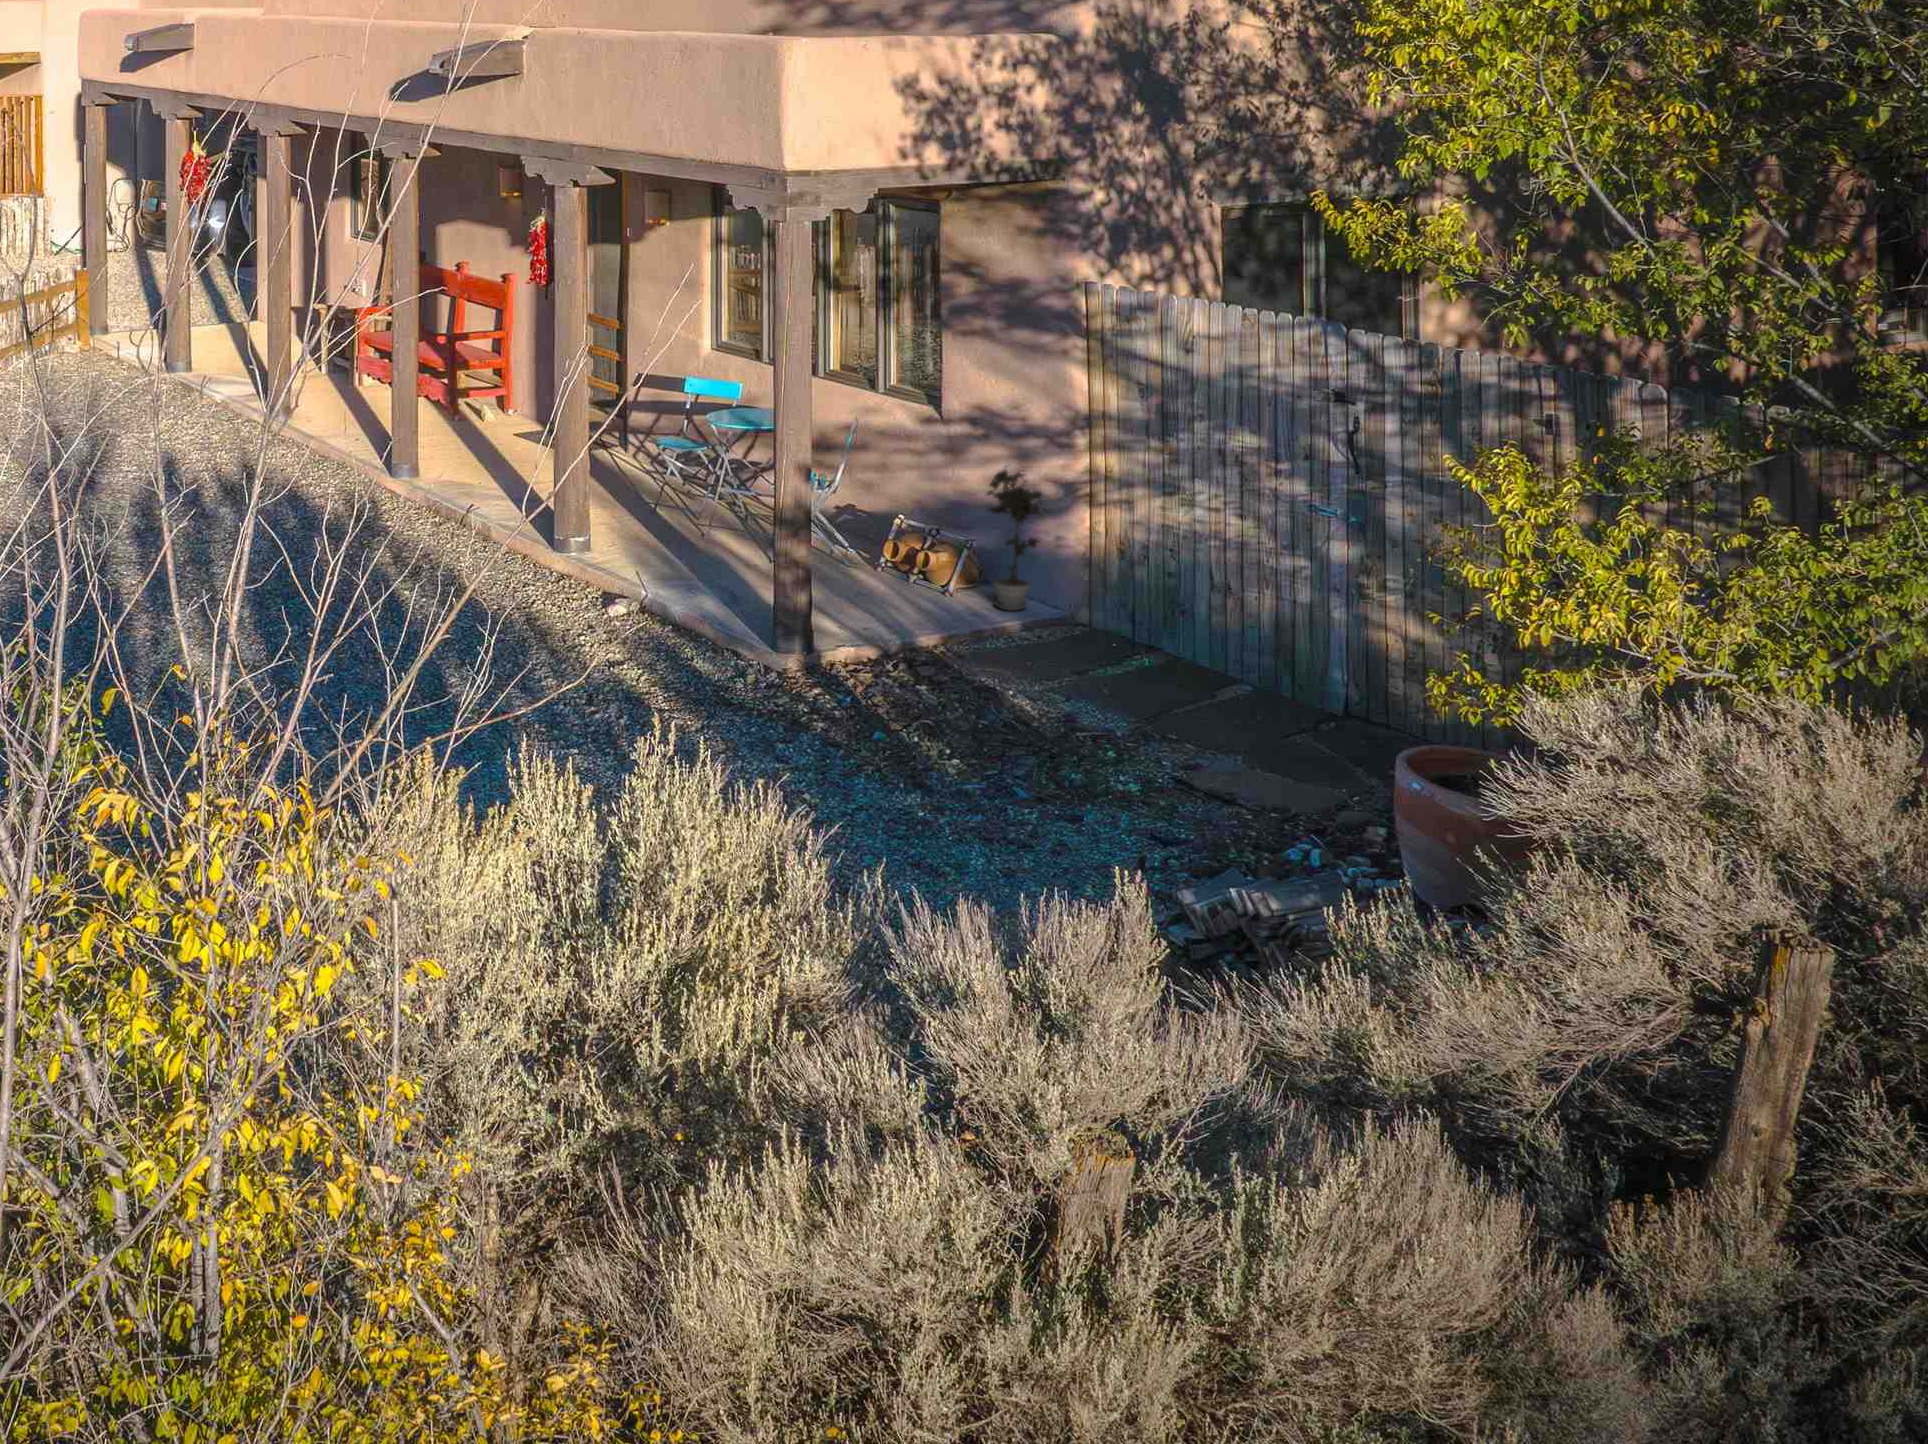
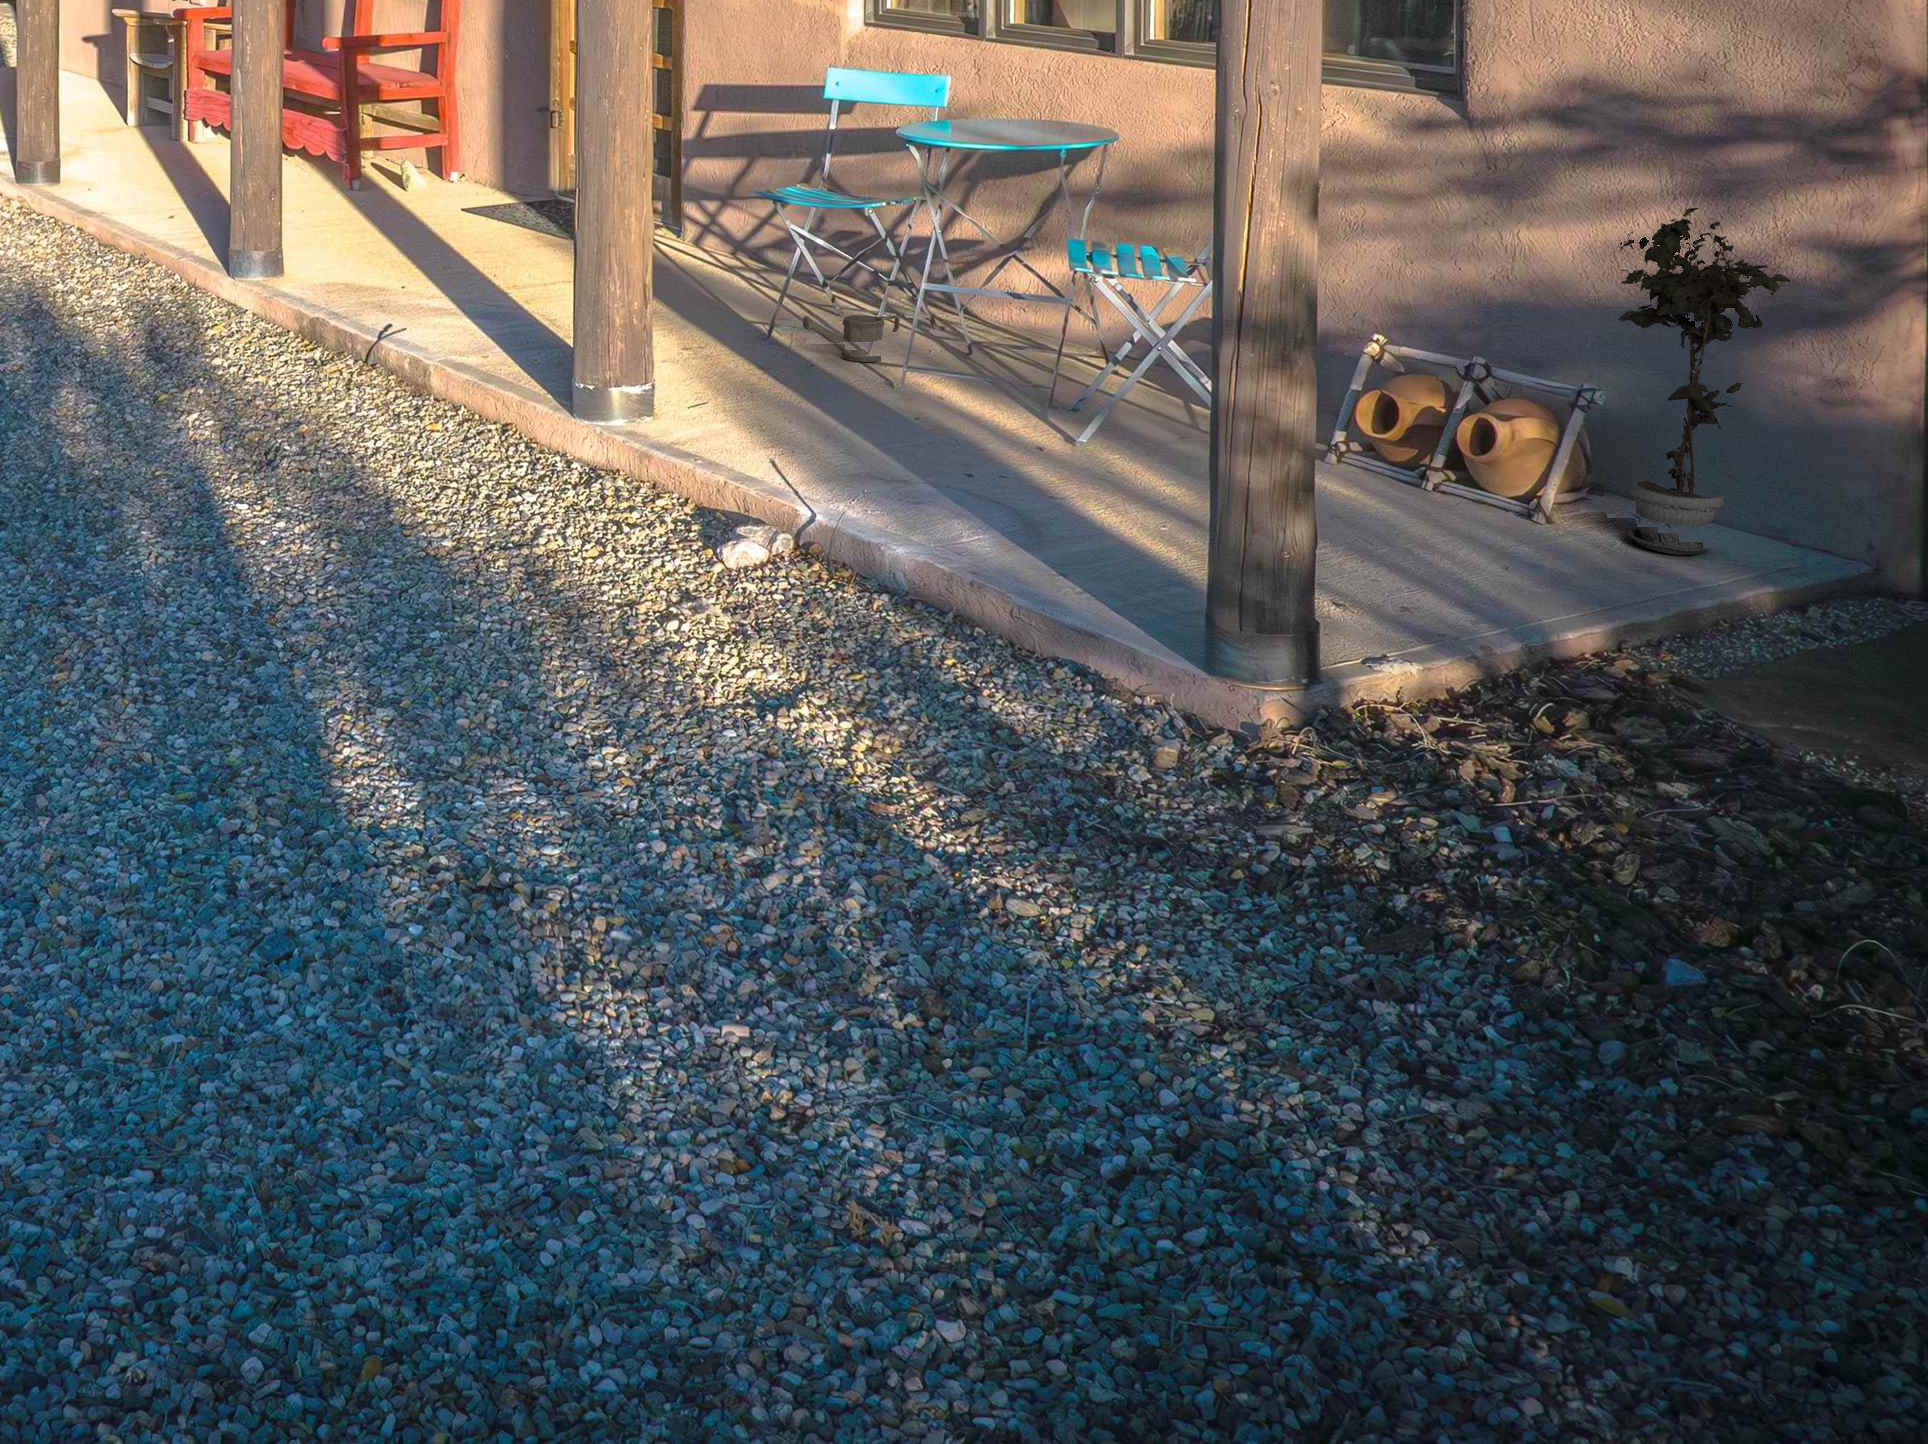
watering can: none [673,501,723,525] -> present [803,315,900,362]

